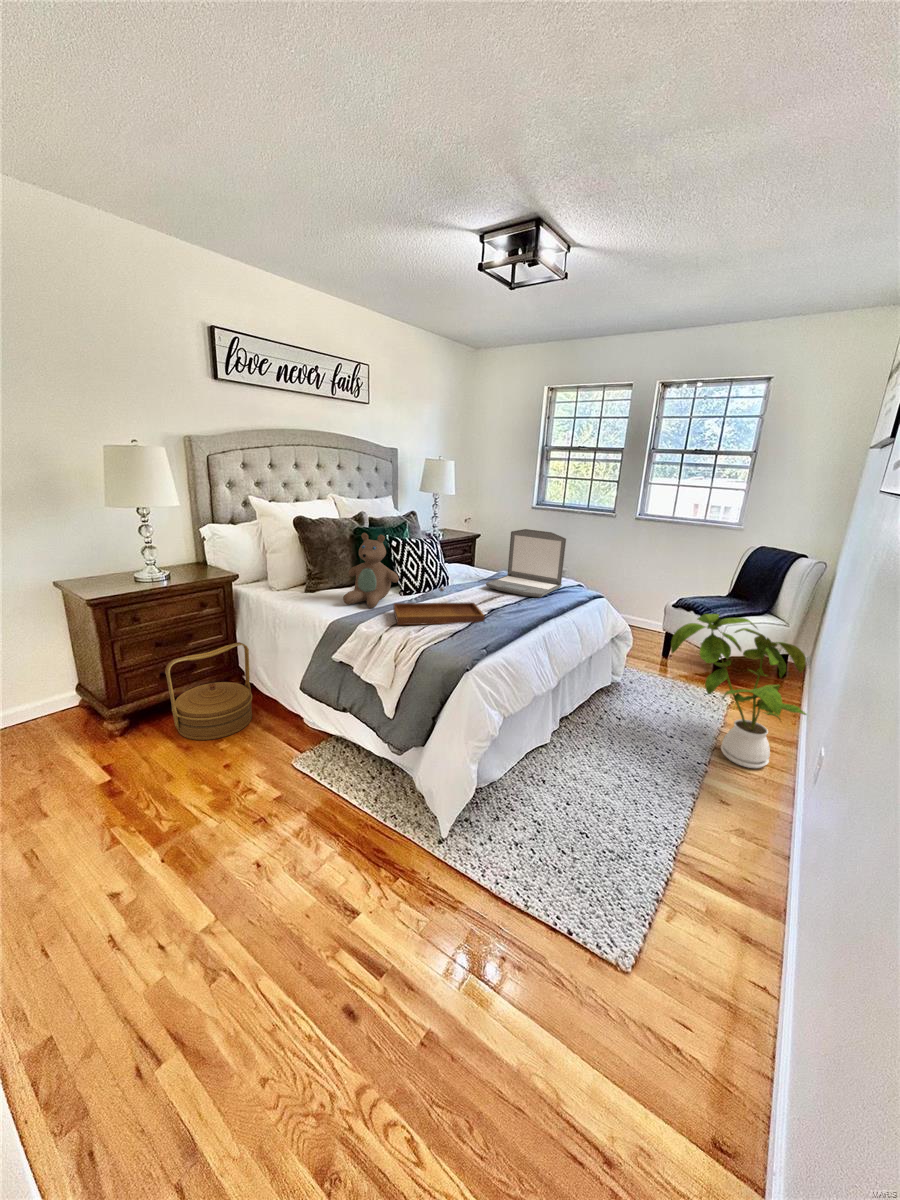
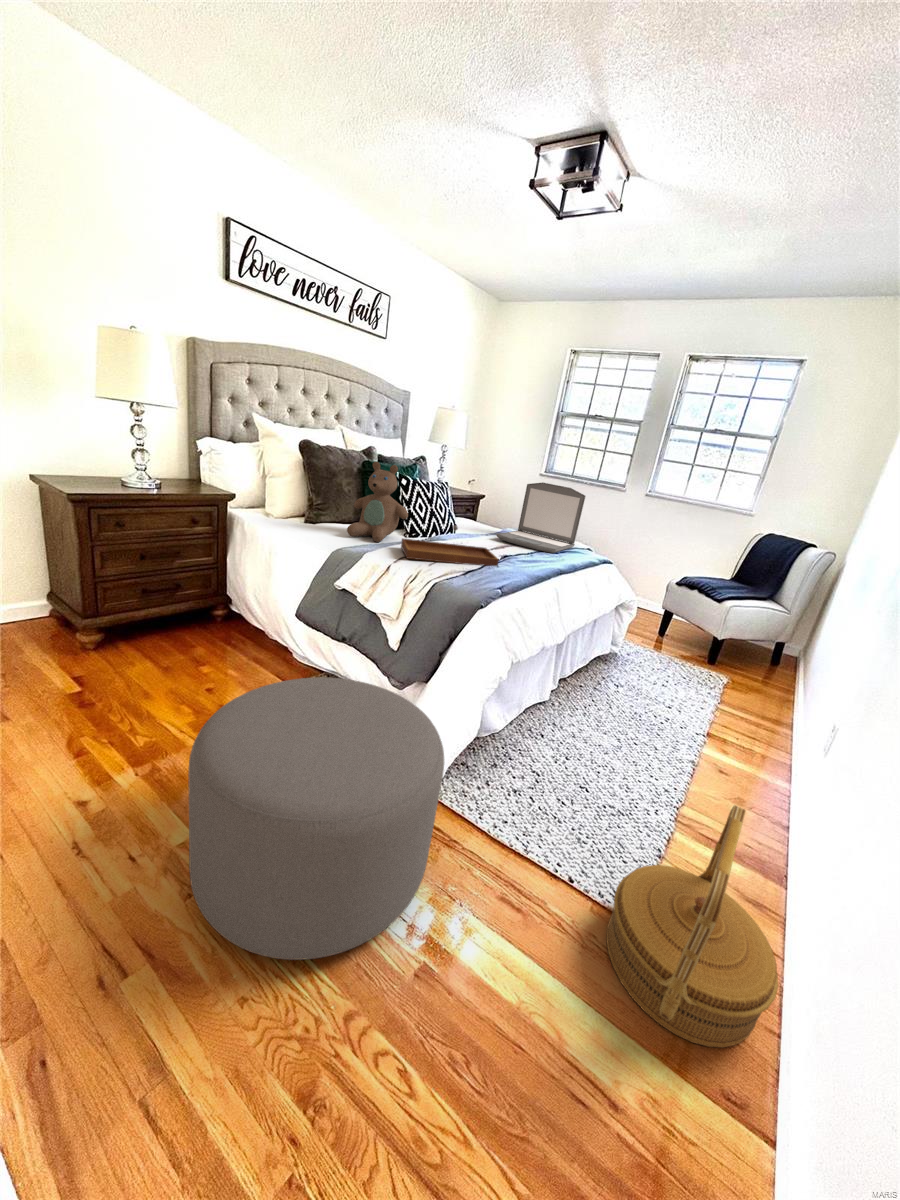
house plant: present [671,614,806,768] -> none [685,586,820,746]
woven basket: present [165,642,252,740] -> present [606,805,778,1048]
ottoman: none [201,757,434,1039] -> present [188,677,444,960]

